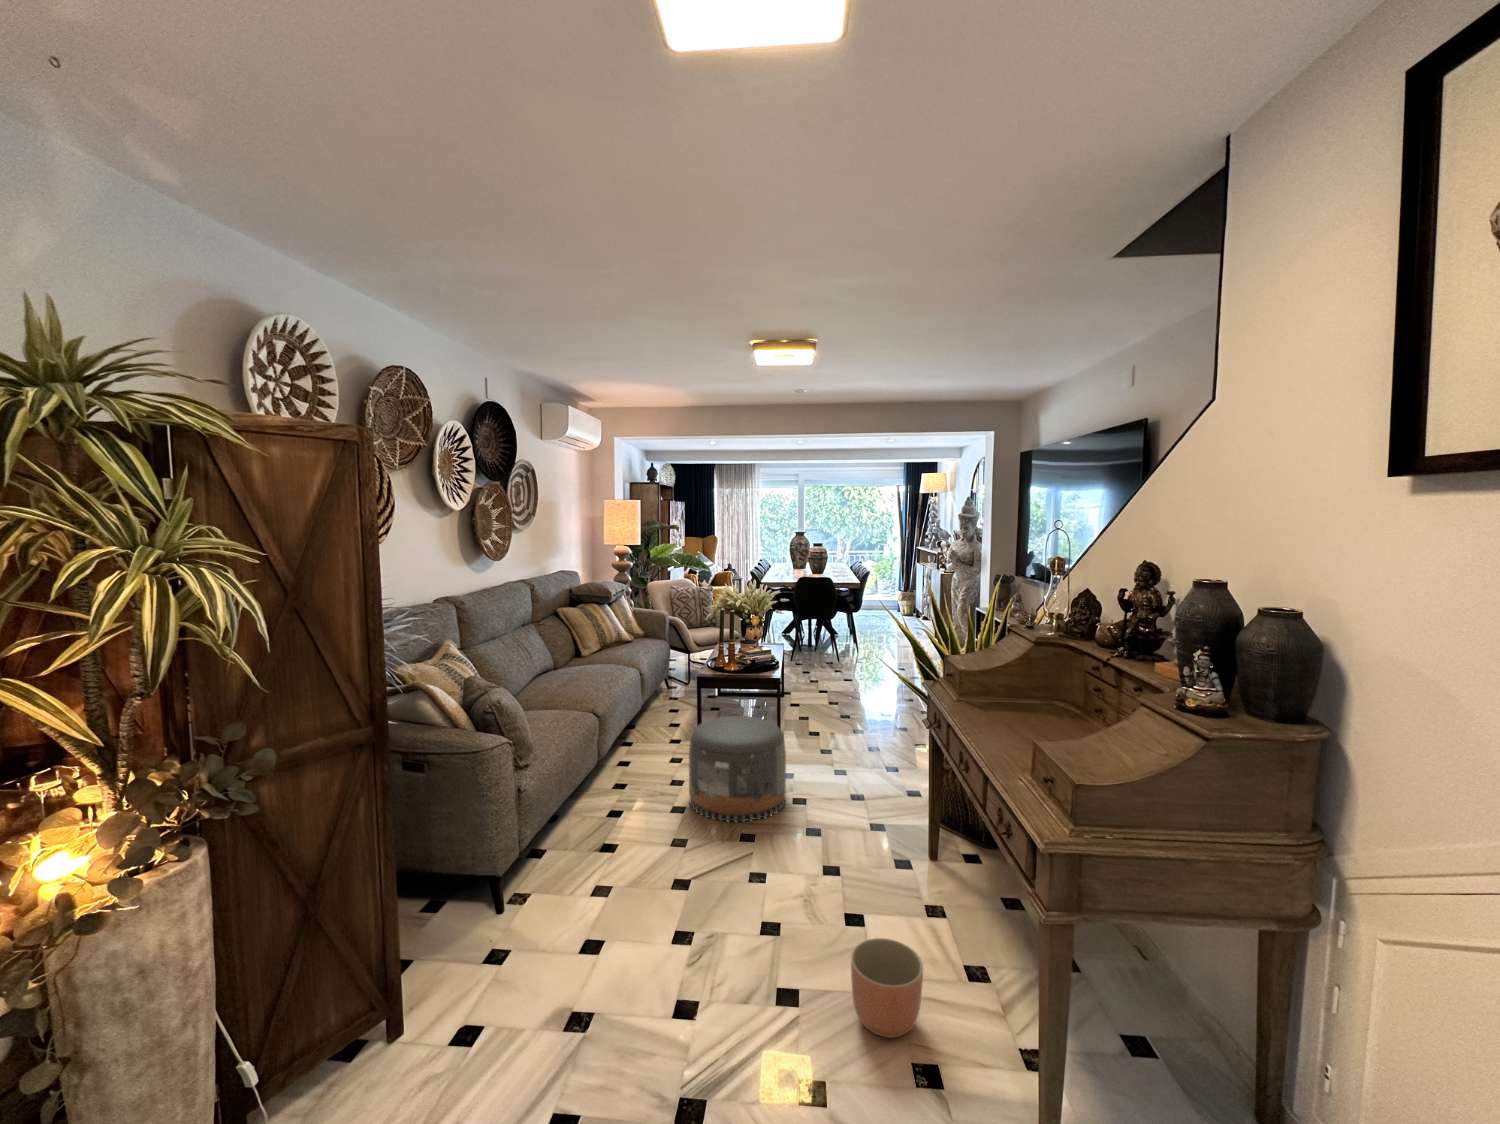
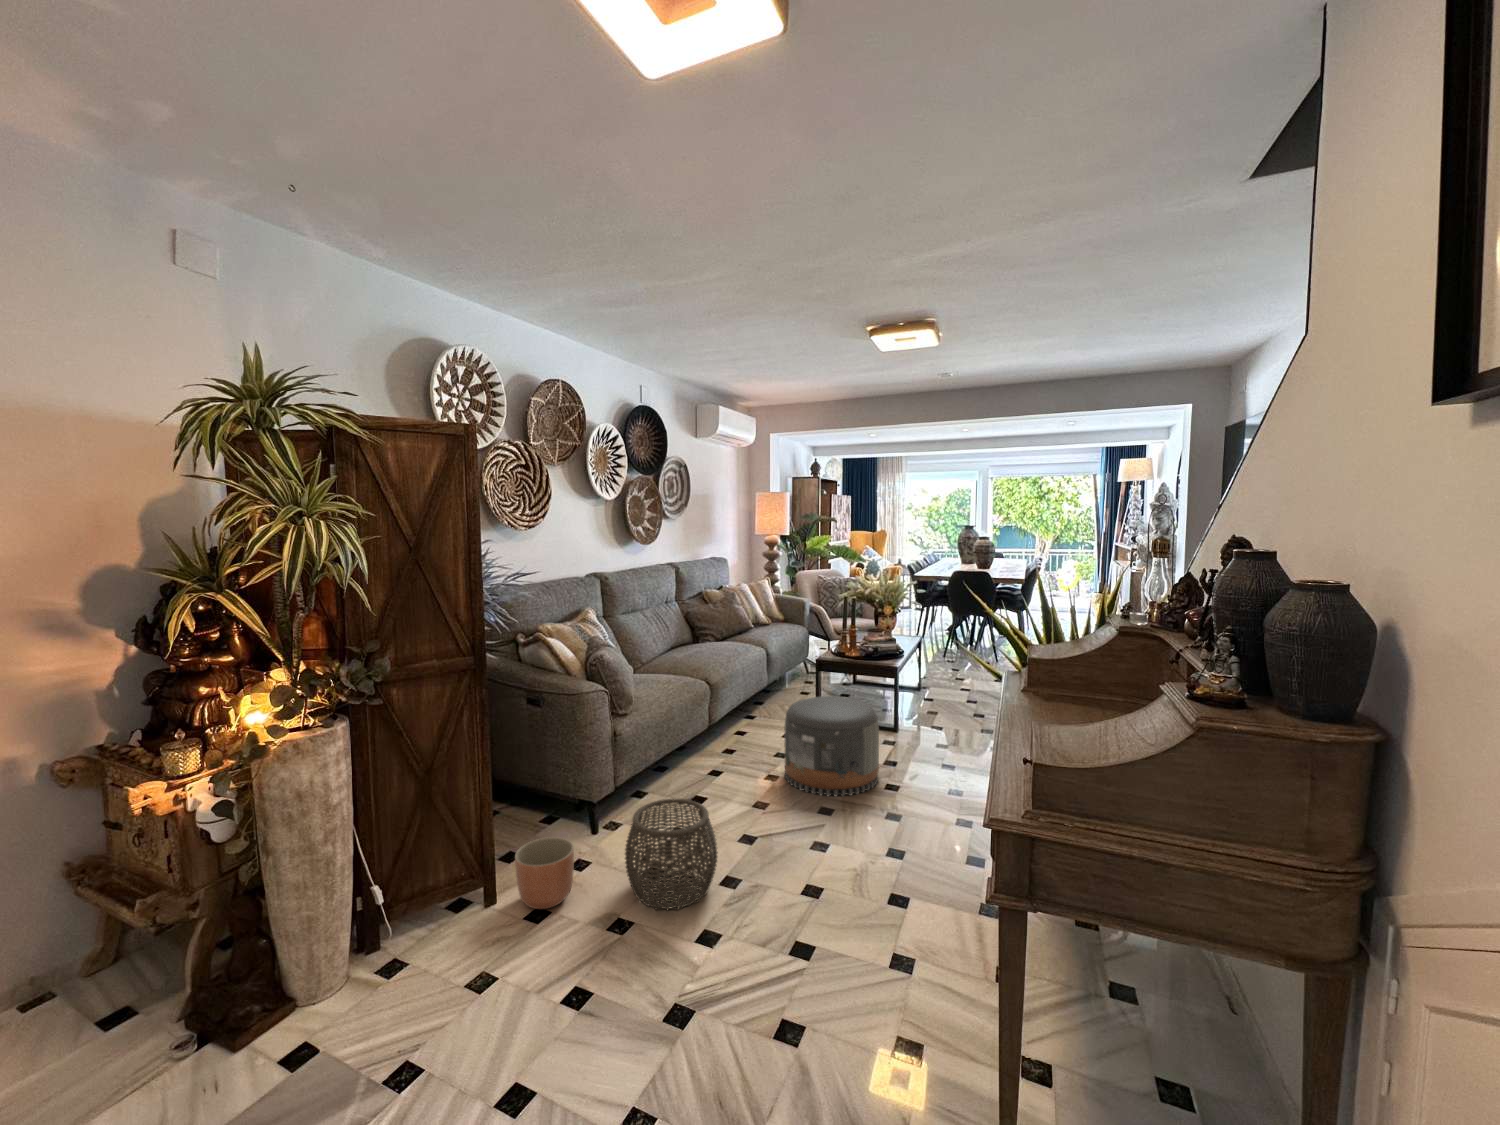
woven basket: none [566,858,675,995] -> present [625,799,718,910]
planter: present [851,938,923,1038] -> present [515,837,574,909]

